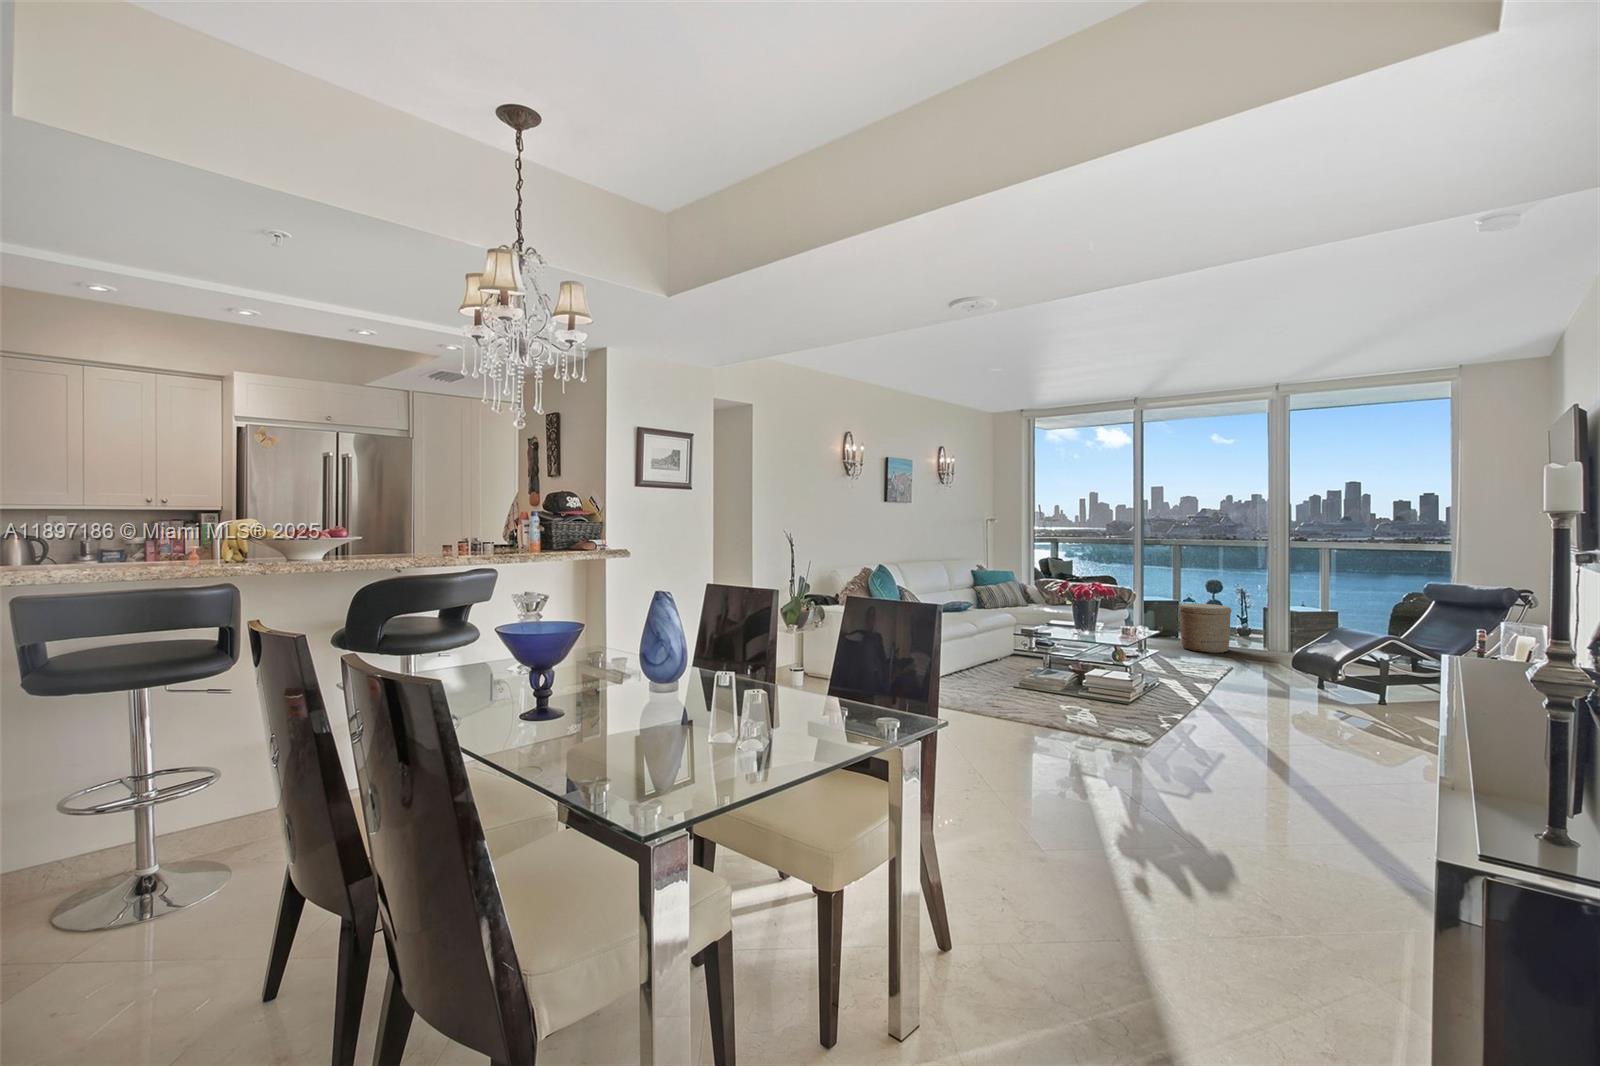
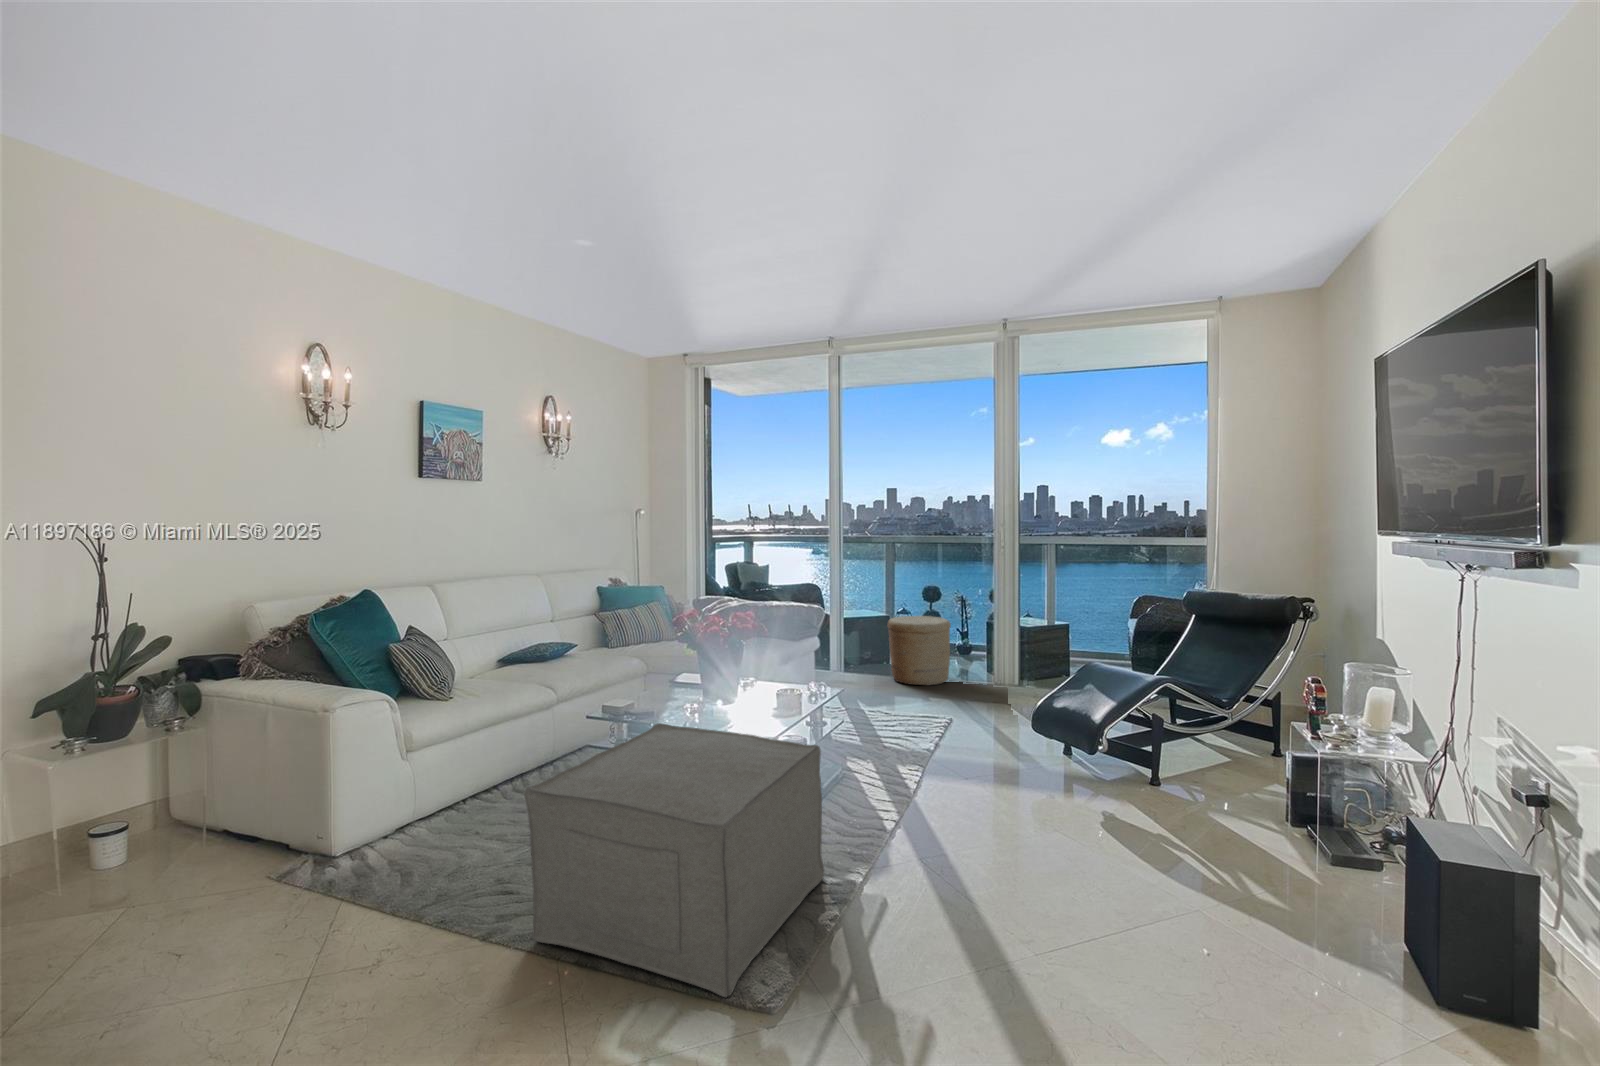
ottoman: none [1020,633,1159,734] -> present [524,723,824,997]

